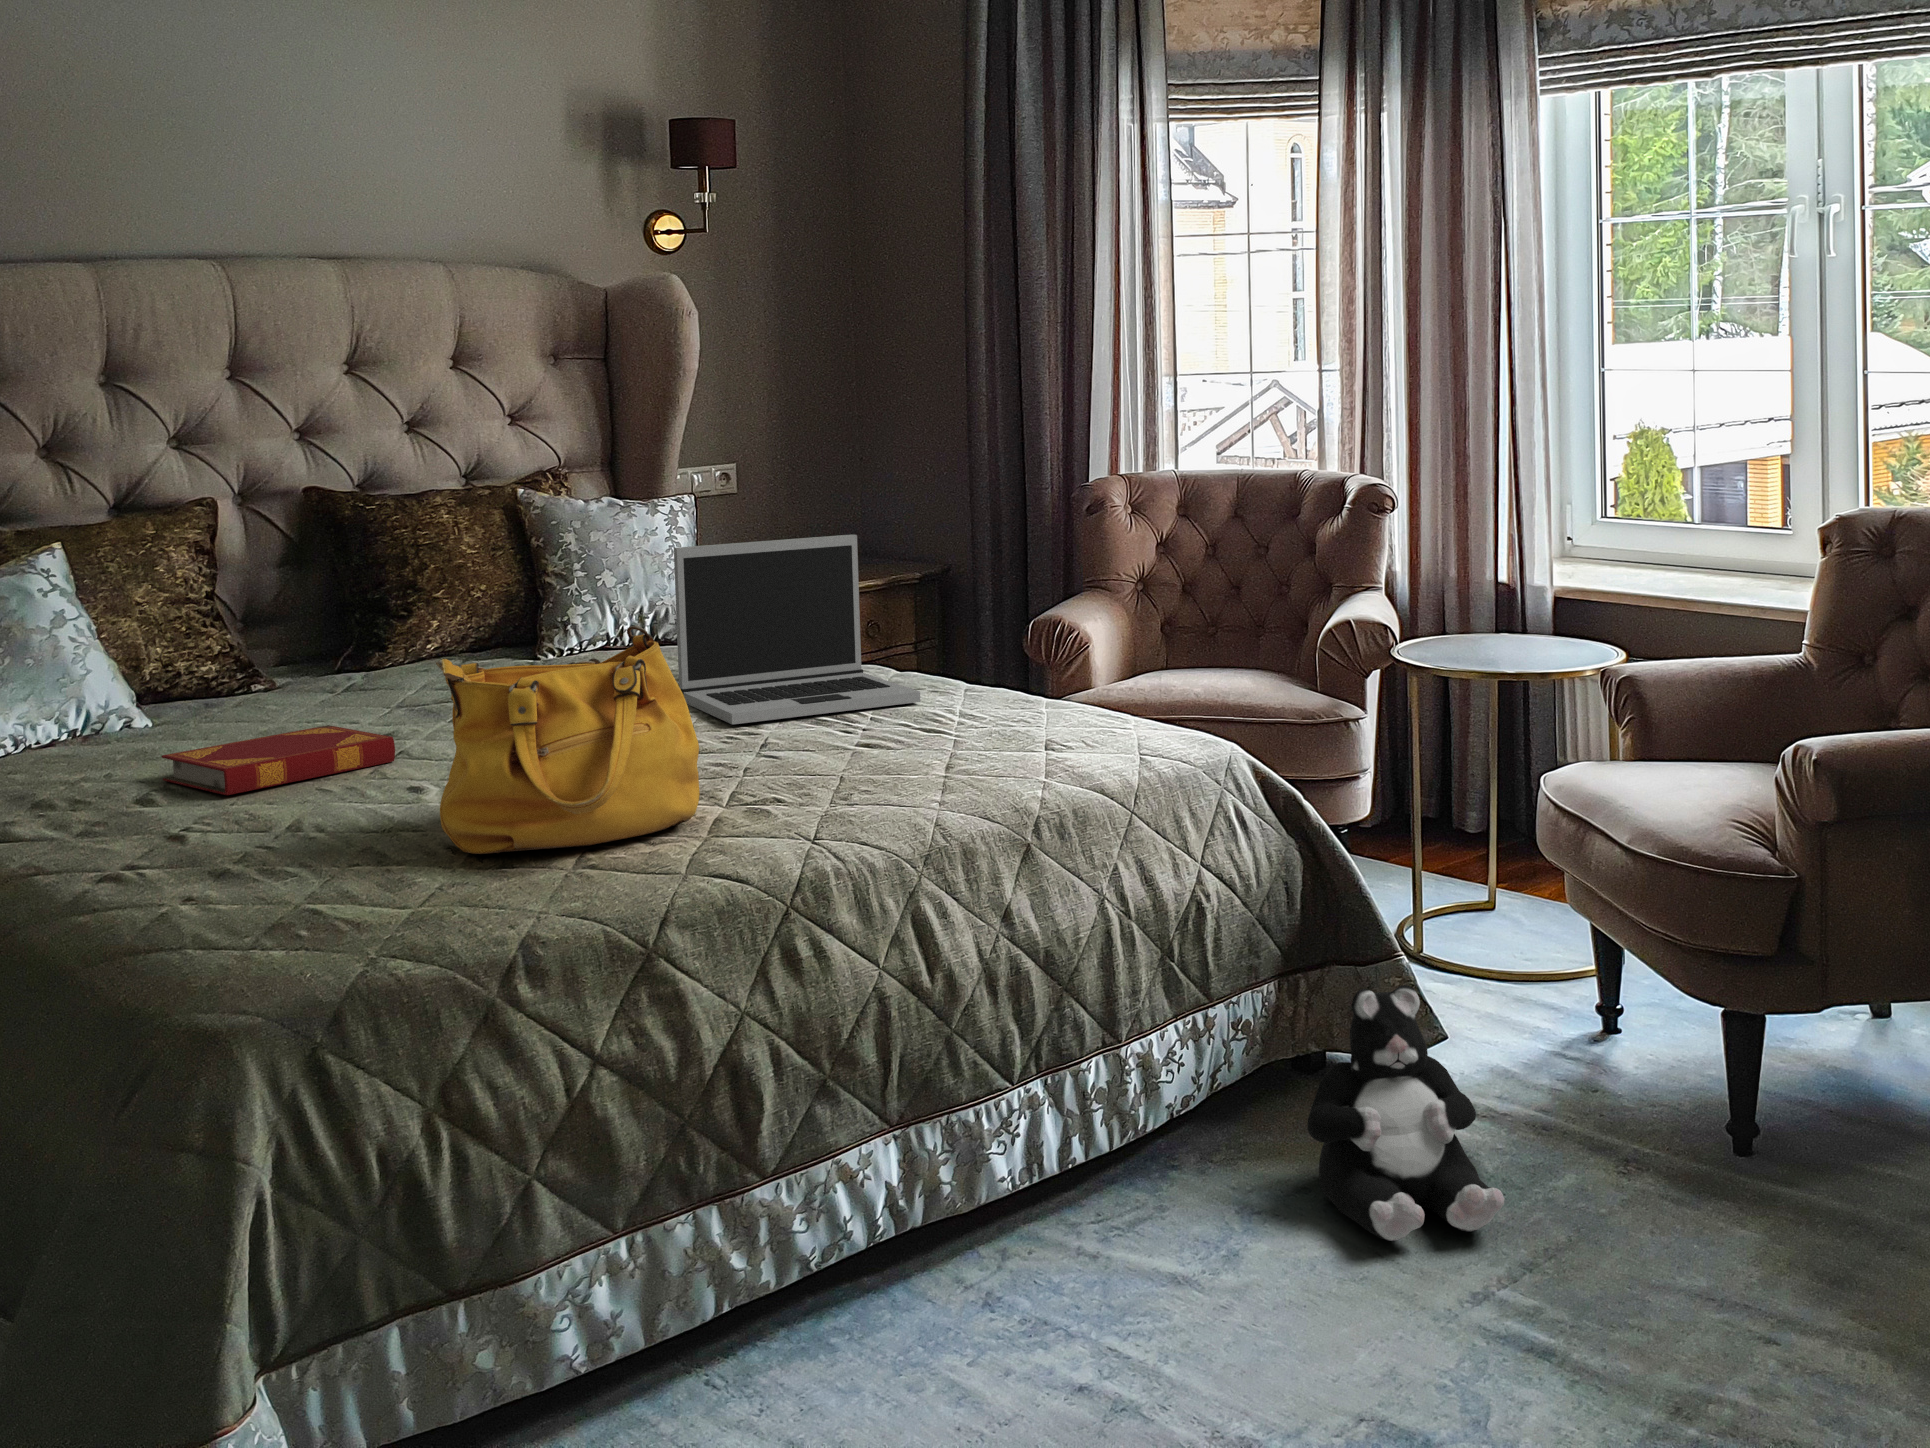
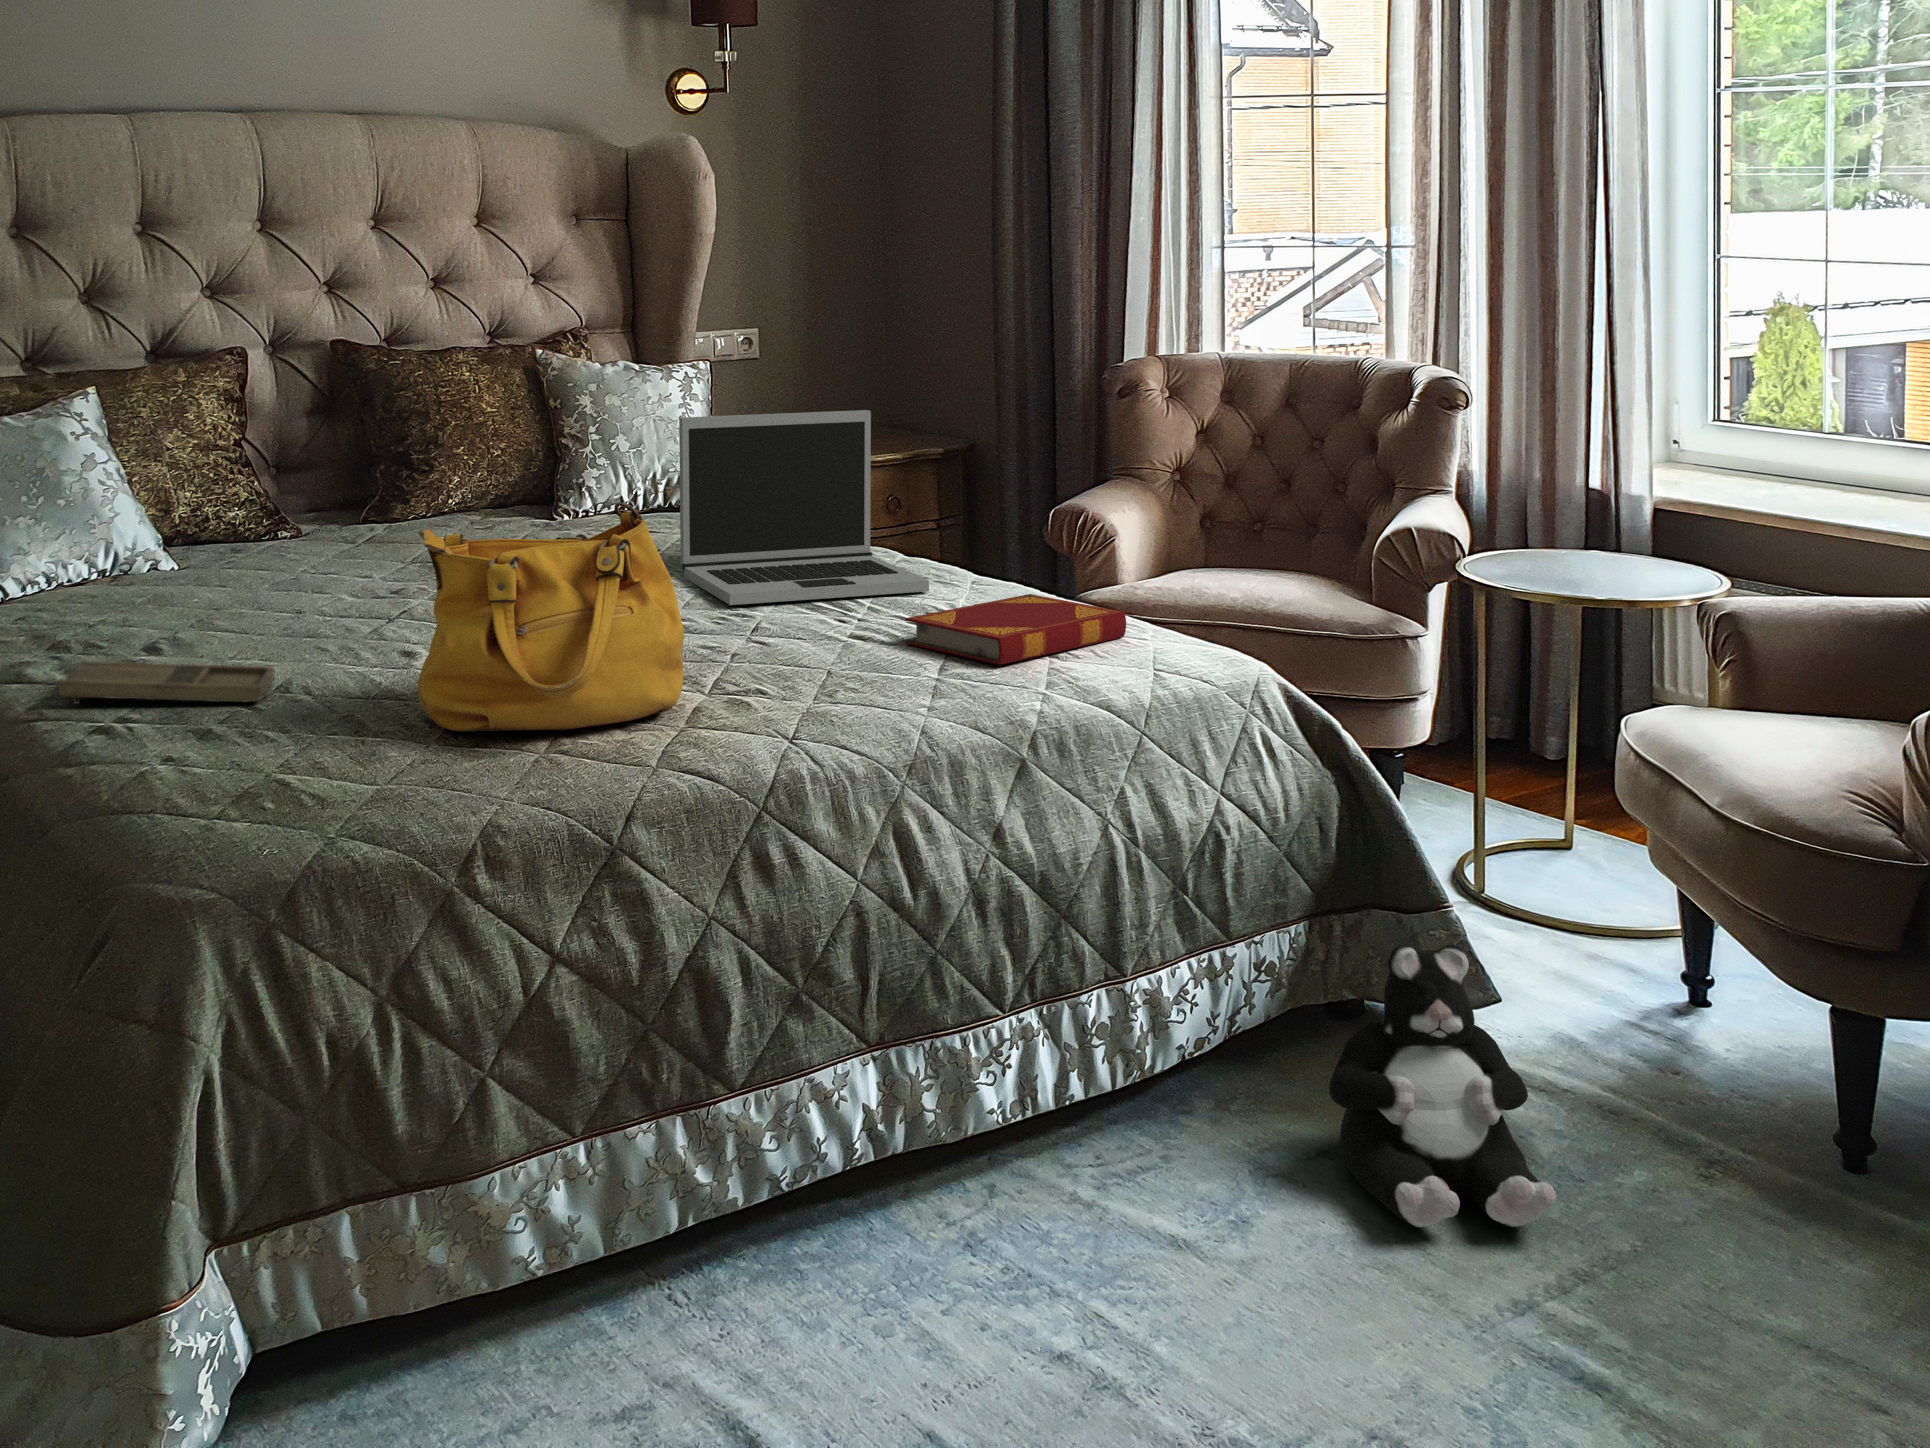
hardback book: present [161,725,395,795] -> present [905,594,1126,665]
tray: none [56,807,283,856] -> present [59,661,274,704]

